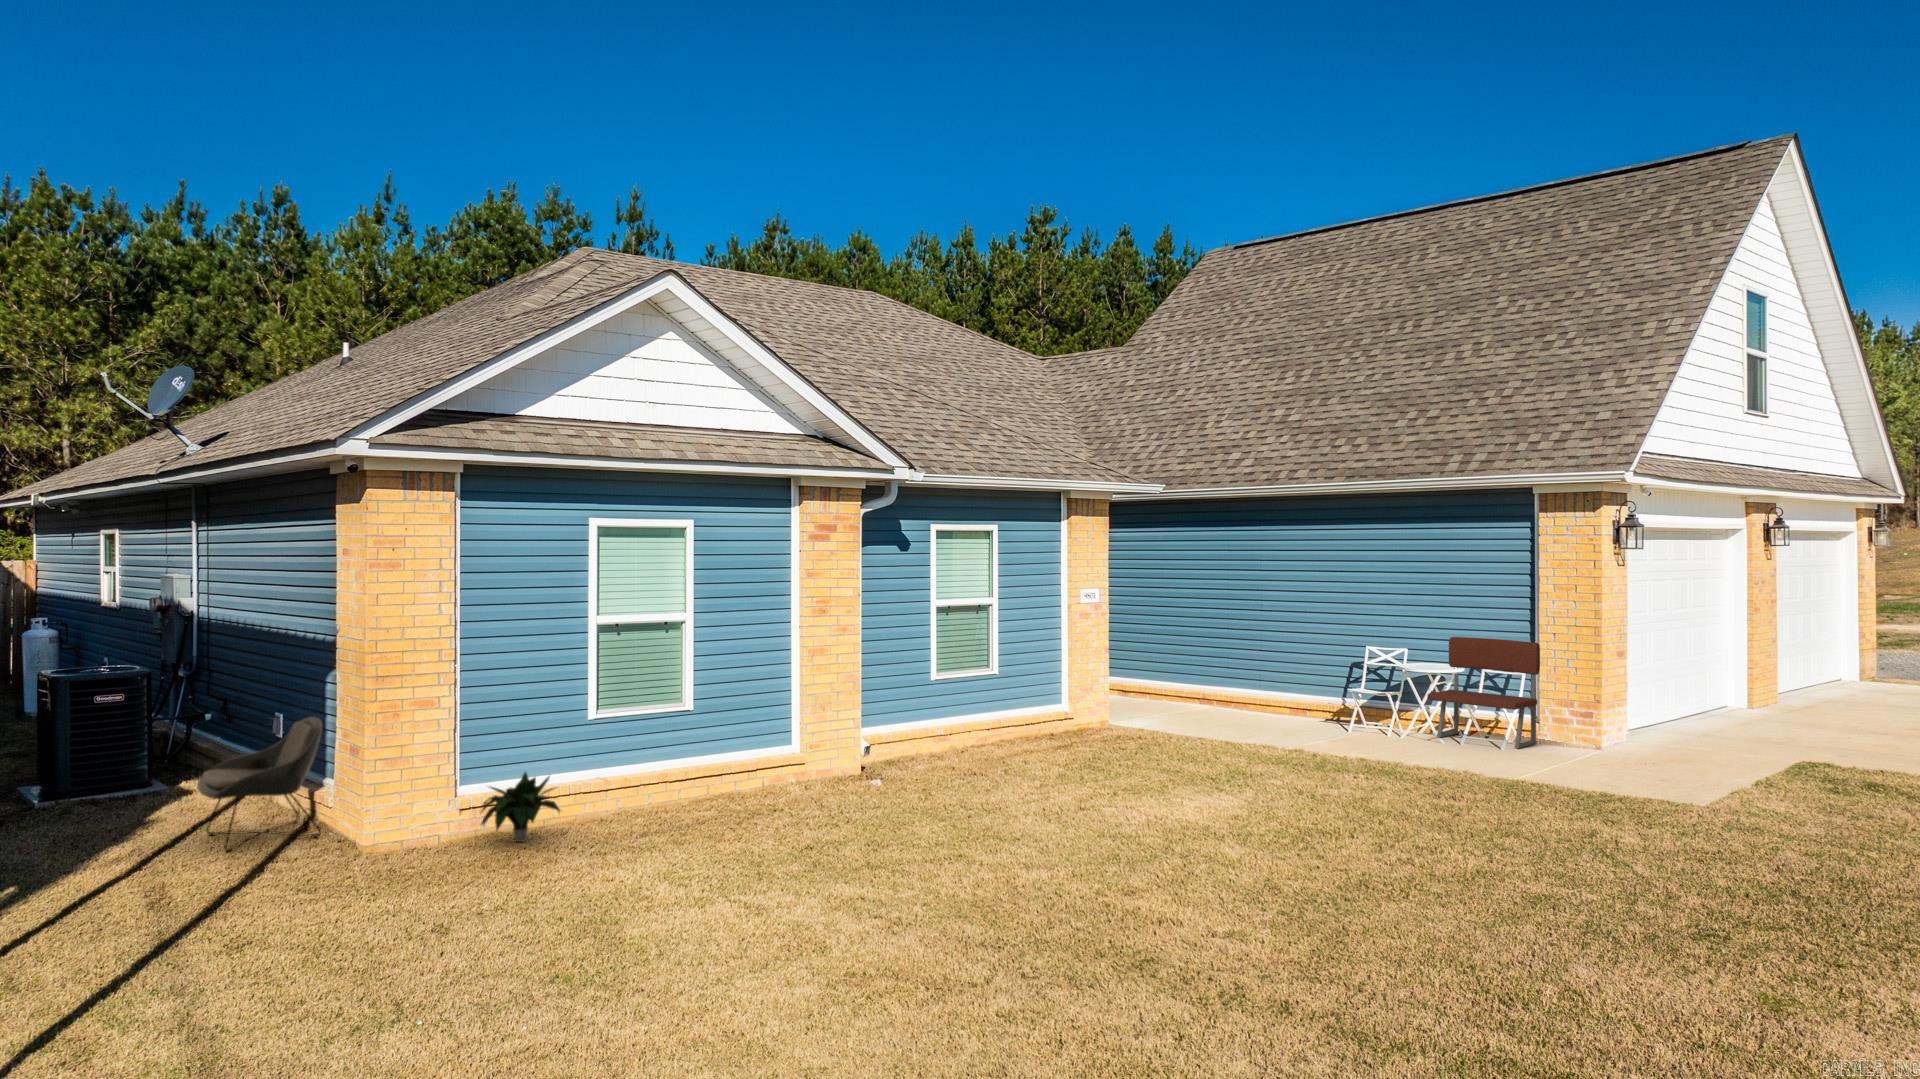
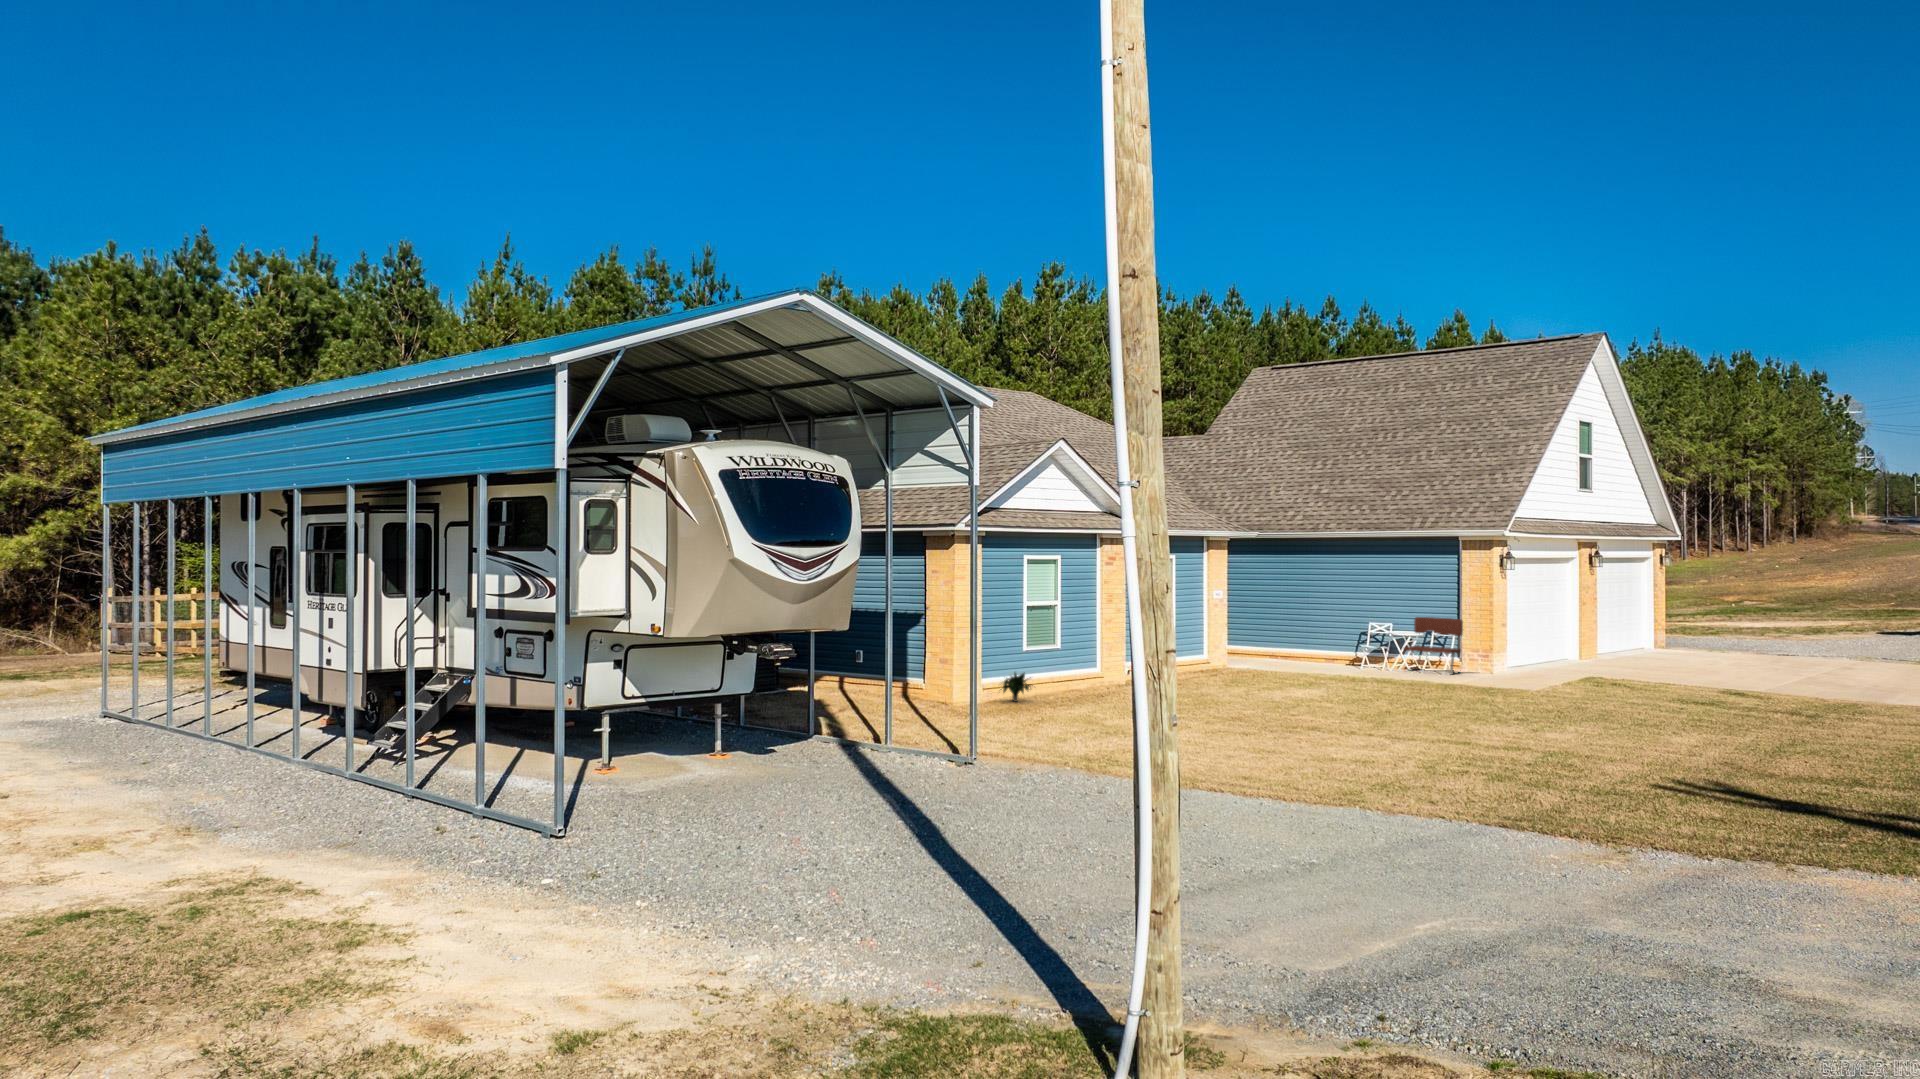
lounge chair: present [197,717,322,852] -> none [867,648,924,704]

